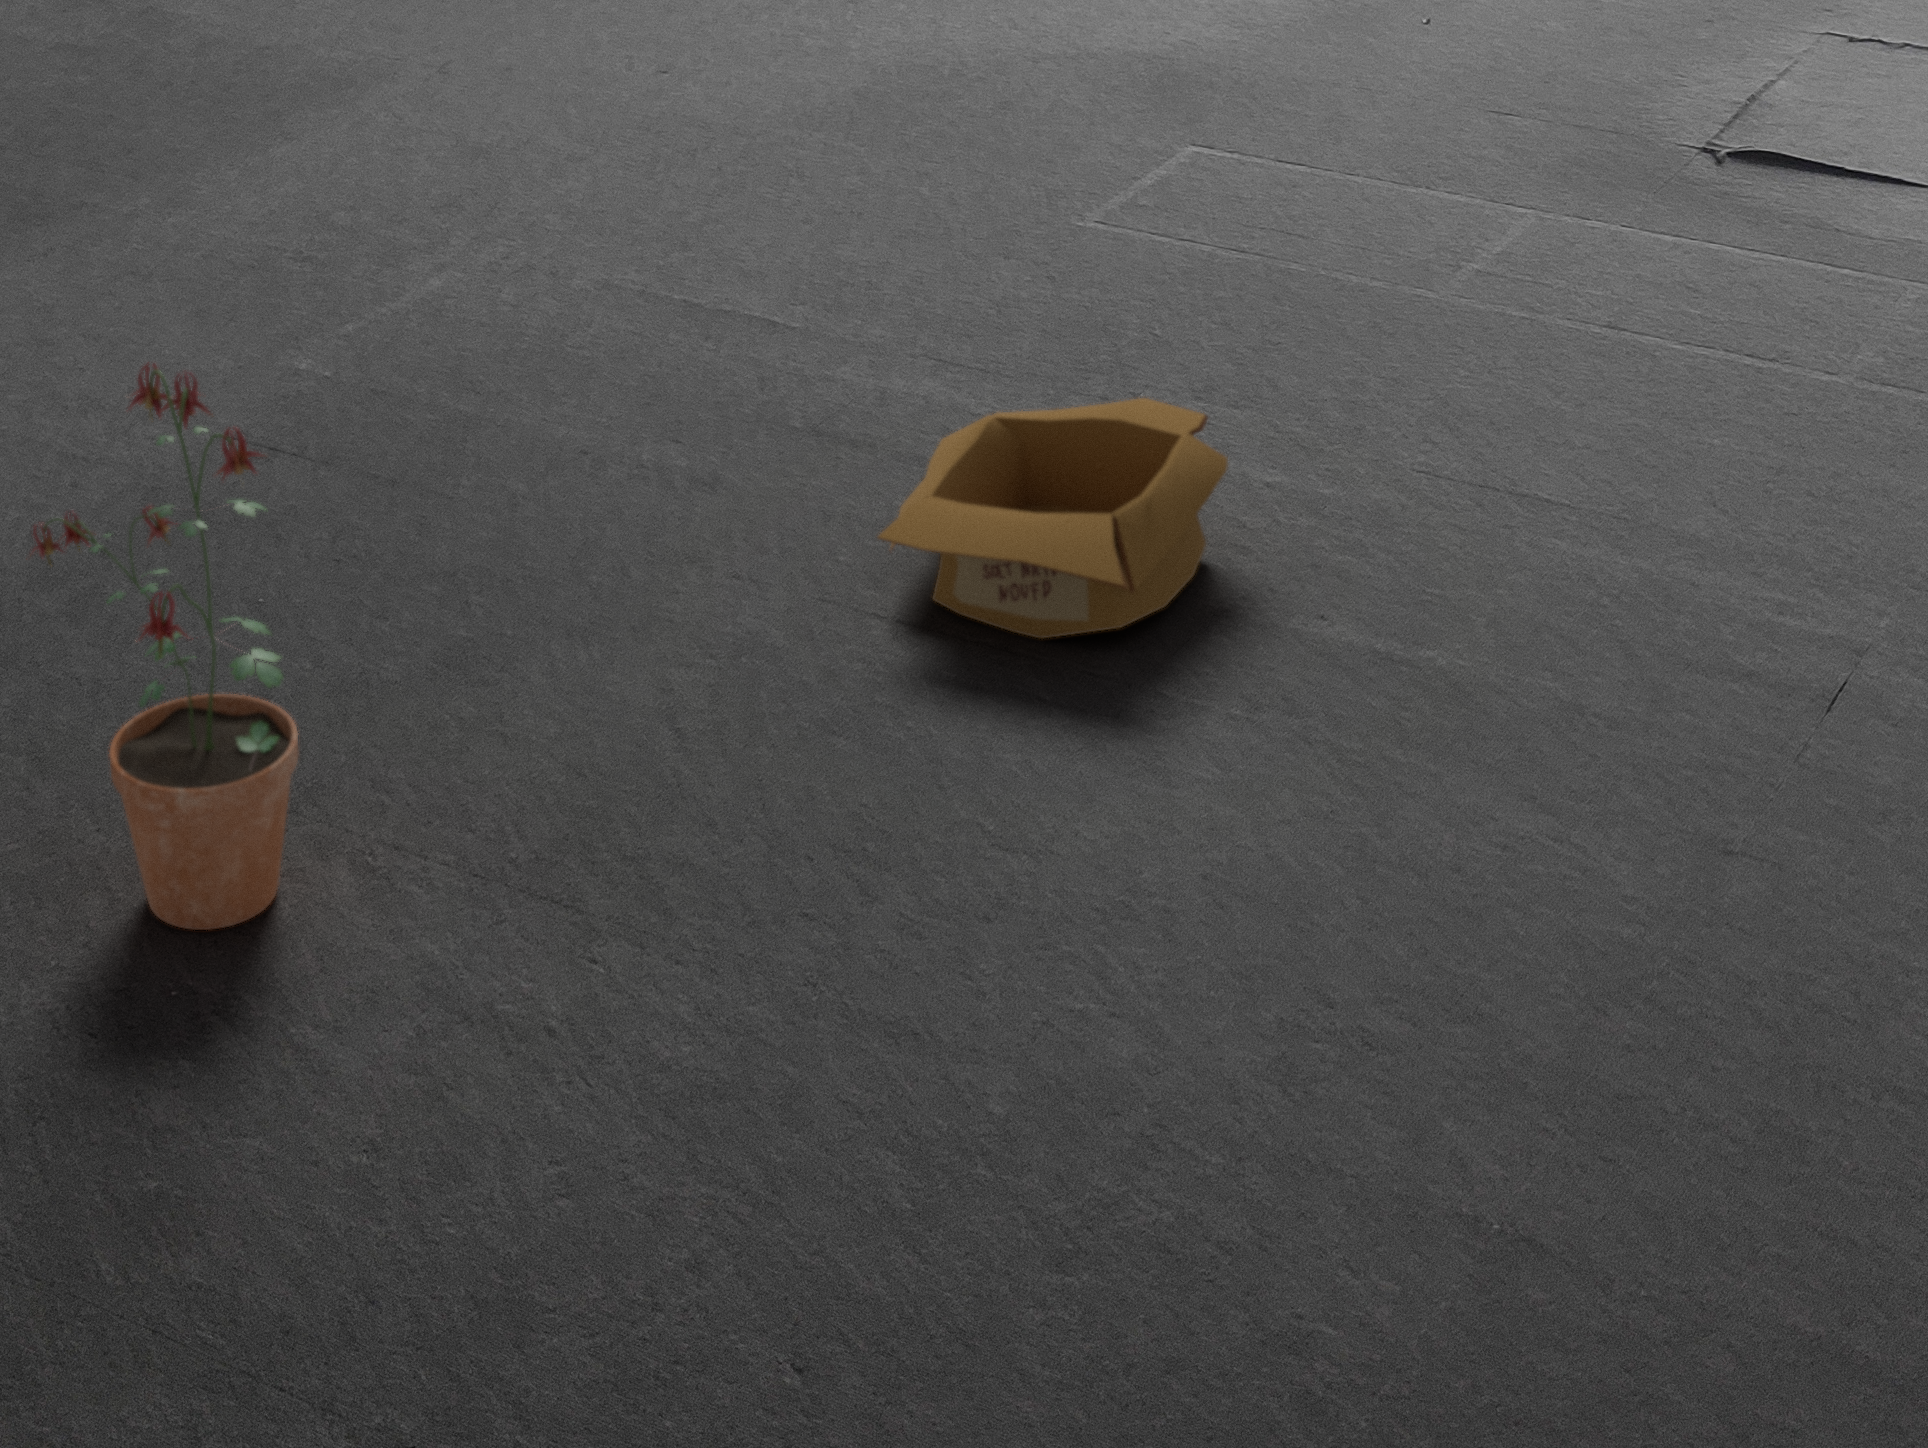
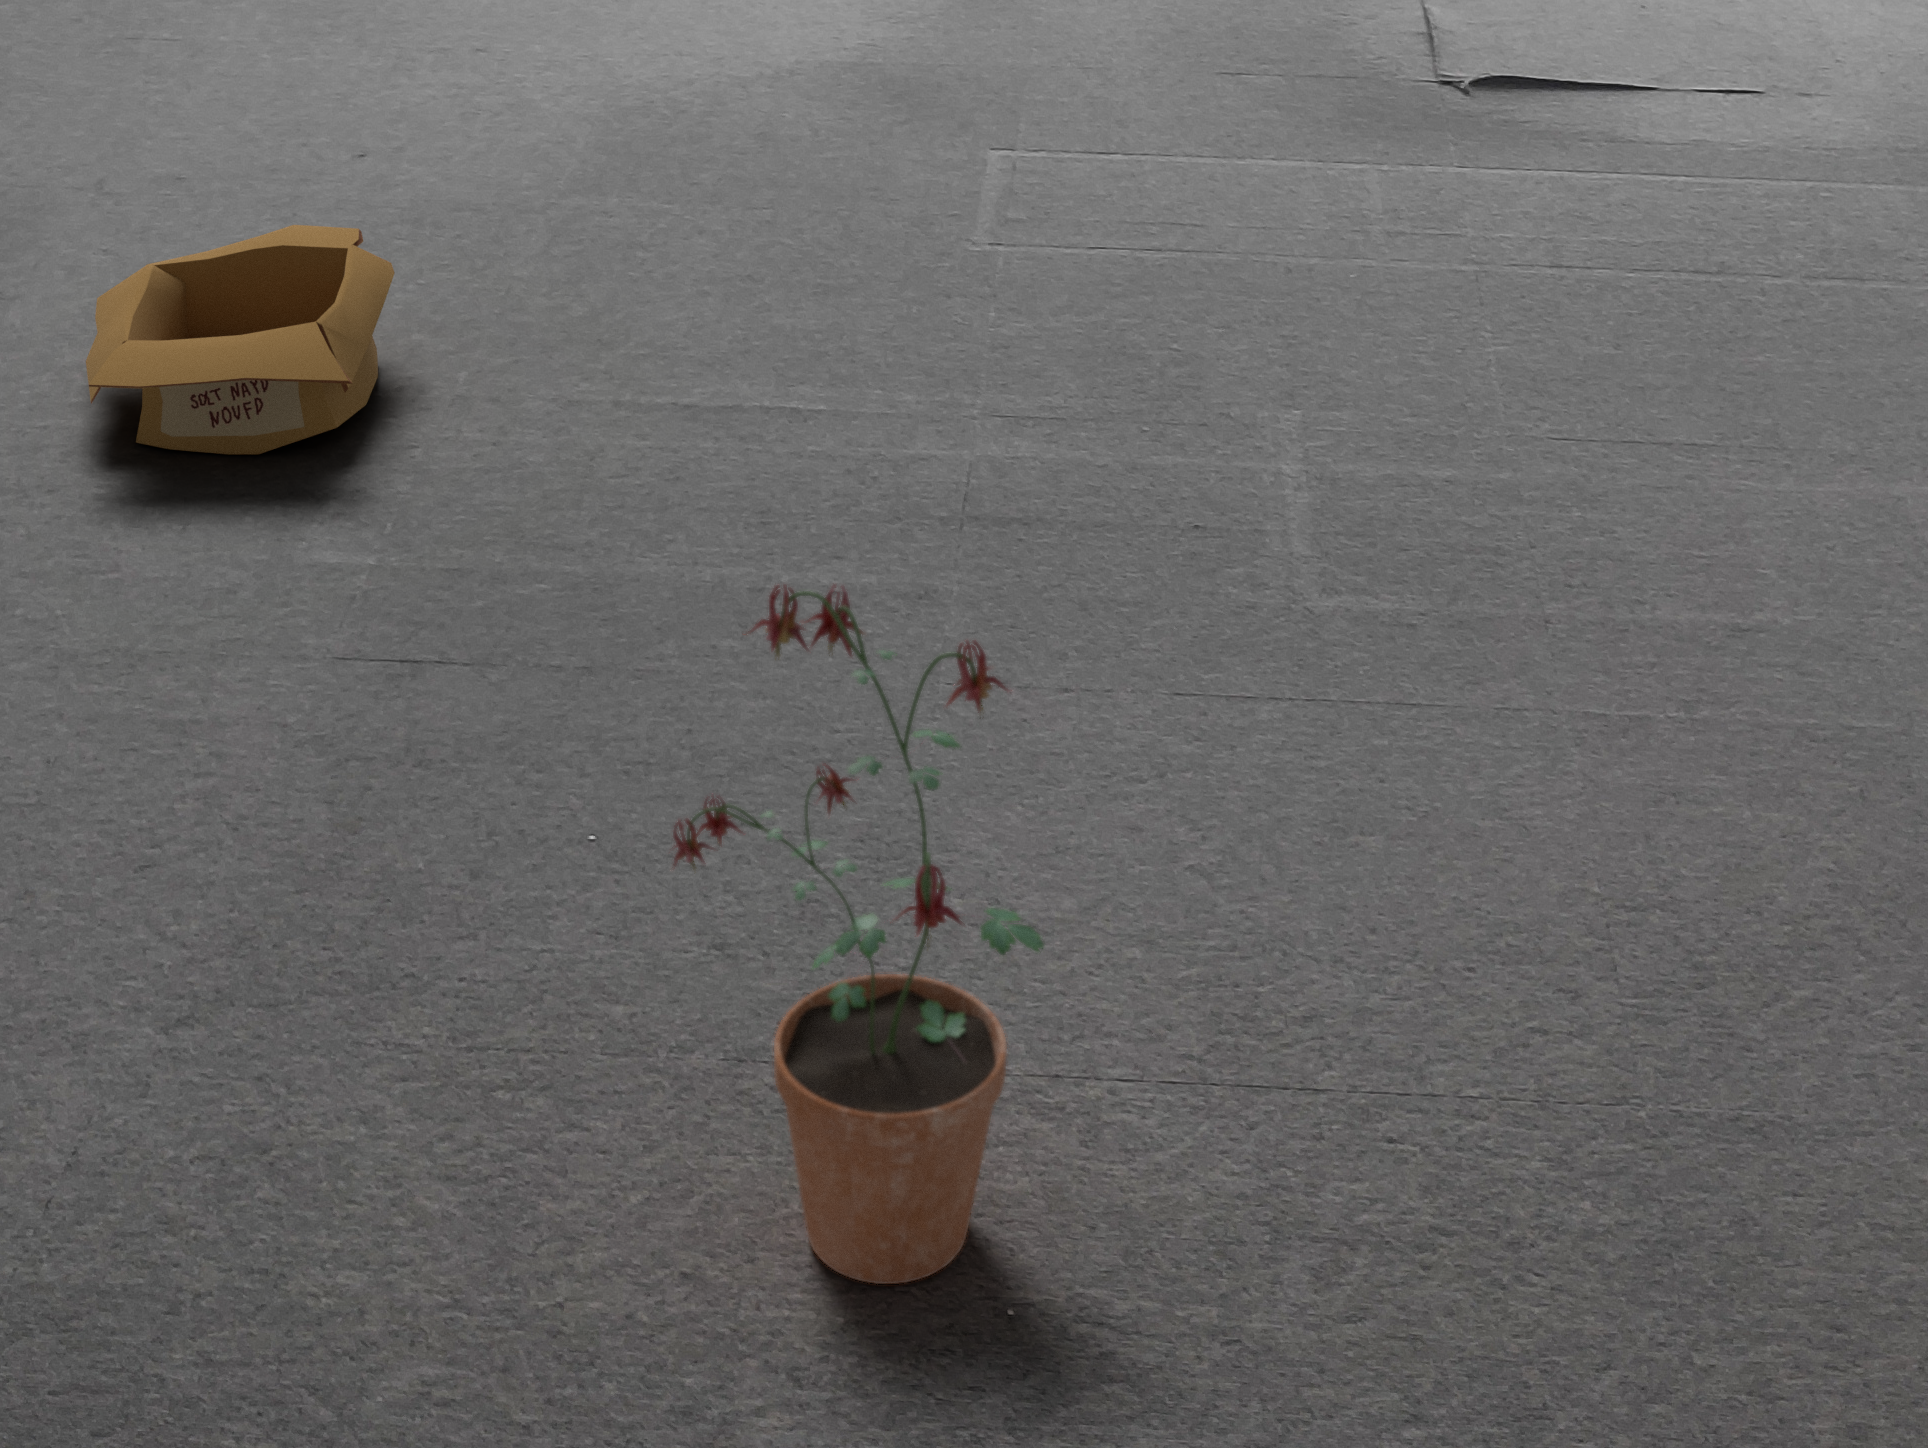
cardboard box: present [878,398,1228,639] -> present [86,225,395,454]

